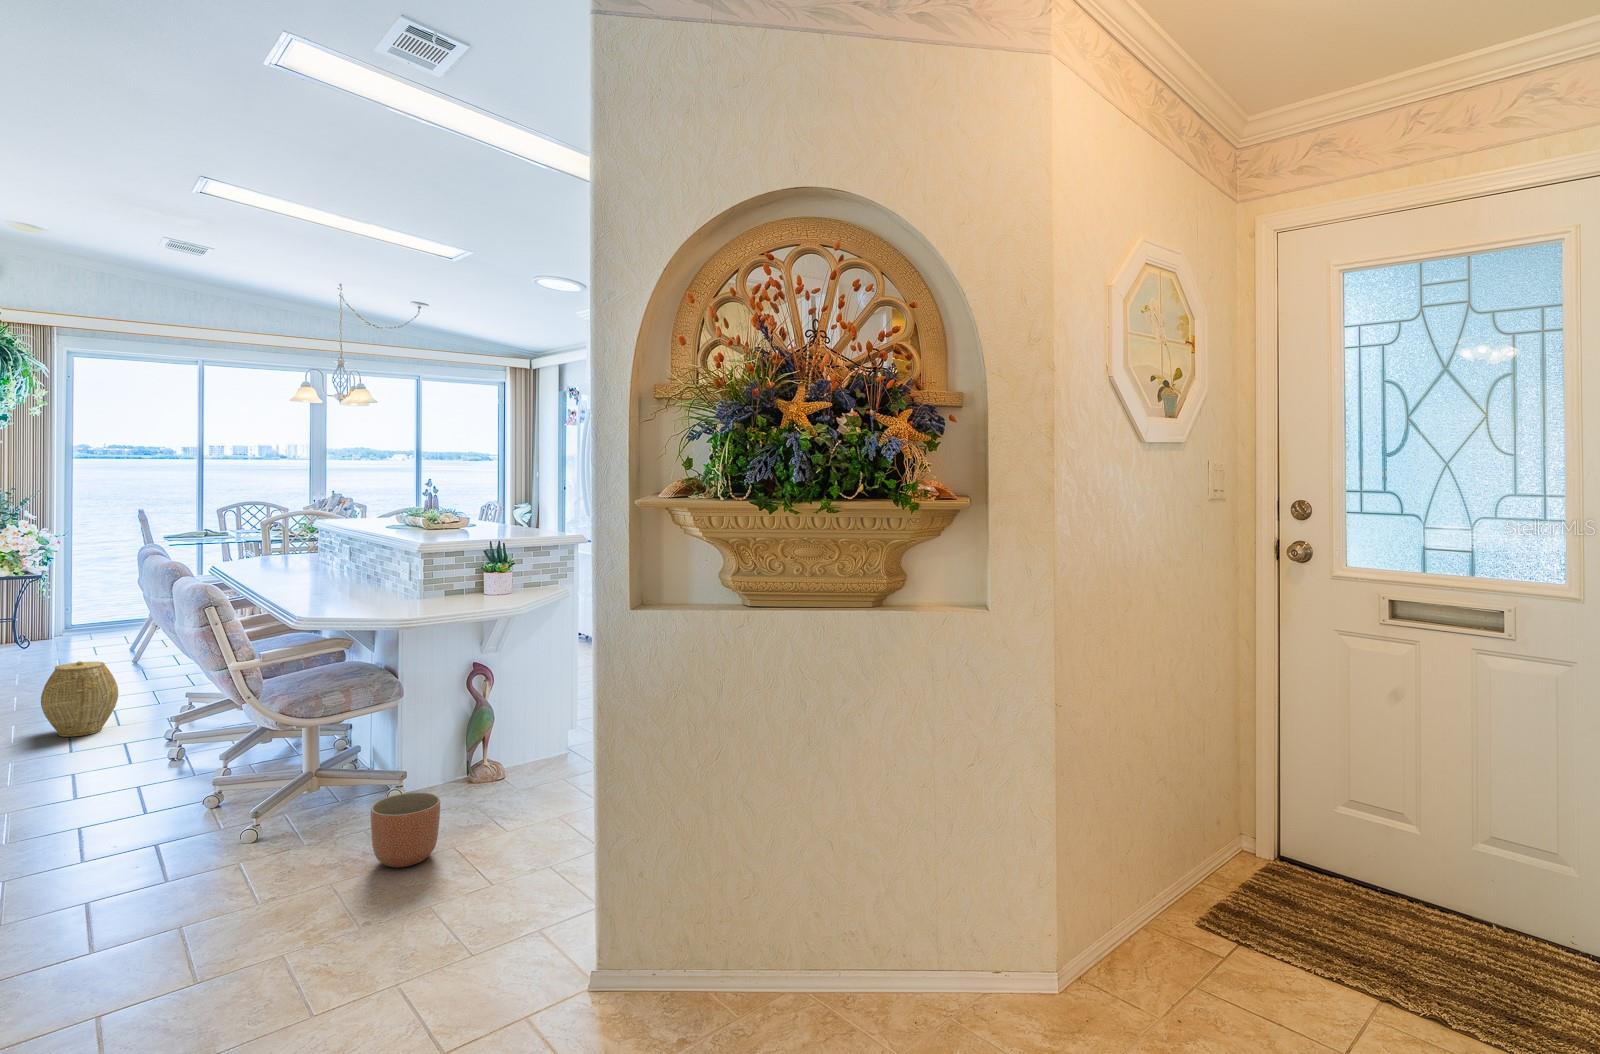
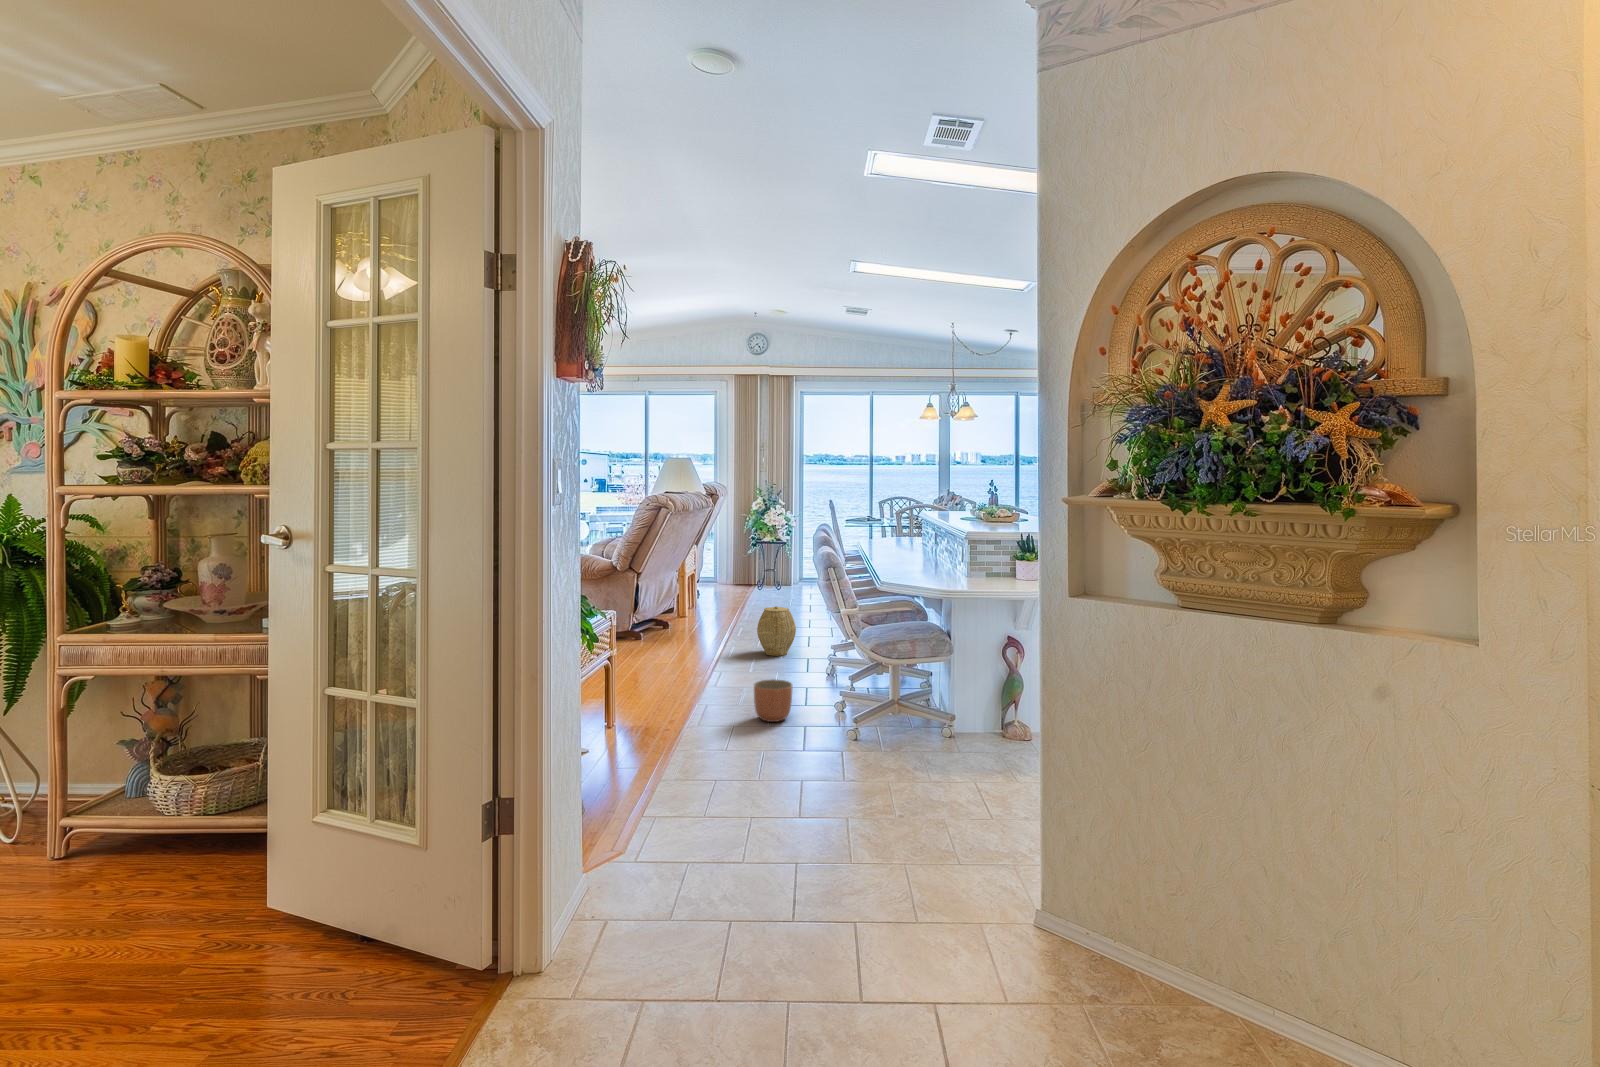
planter: present [371,792,440,867] -> present [754,679,793,722]

